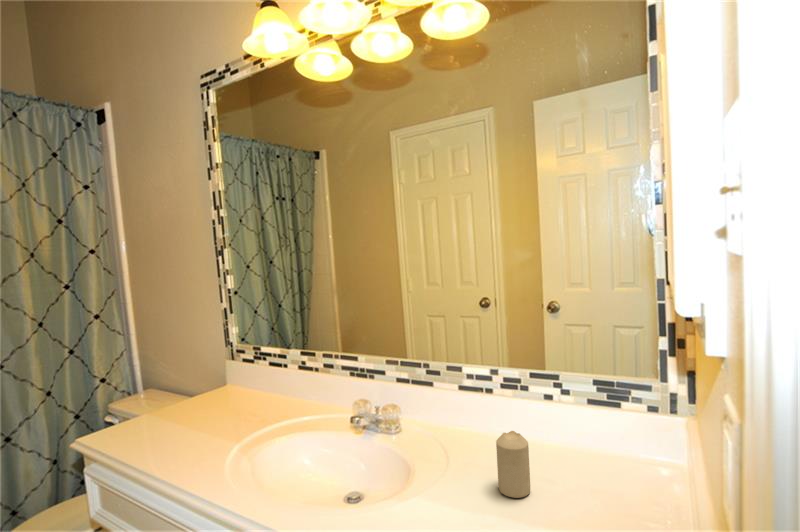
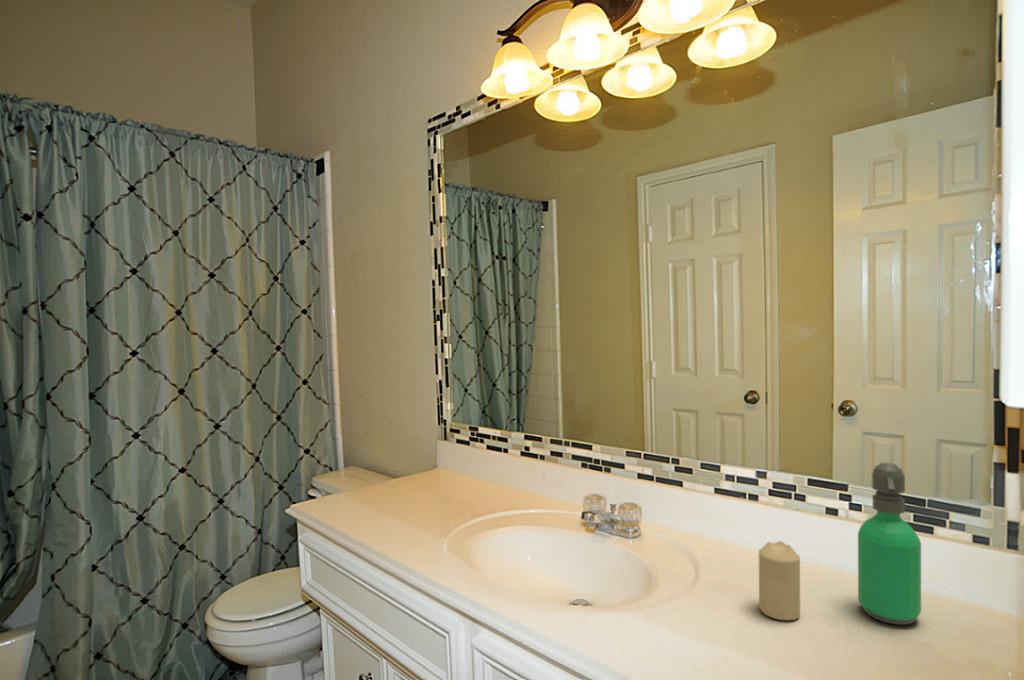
soap dispenser: none [570,358,618,487] -> present [858,463,921,625]

